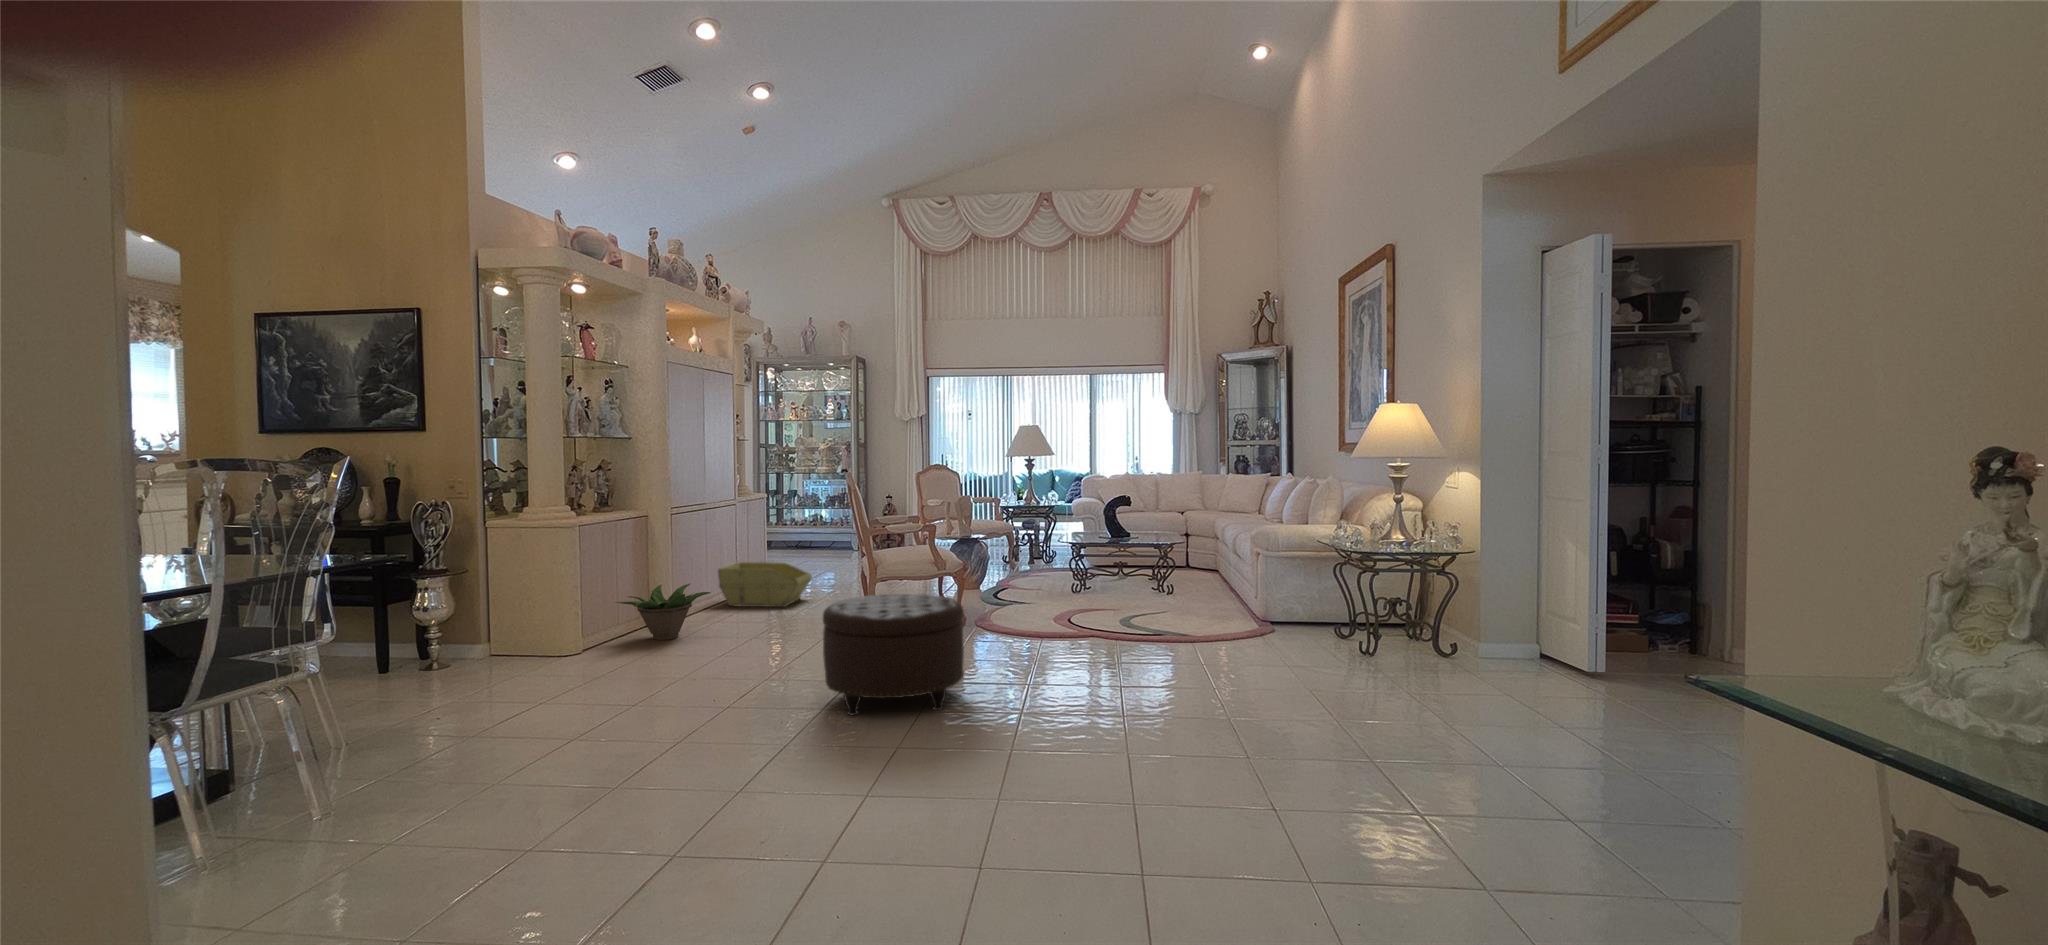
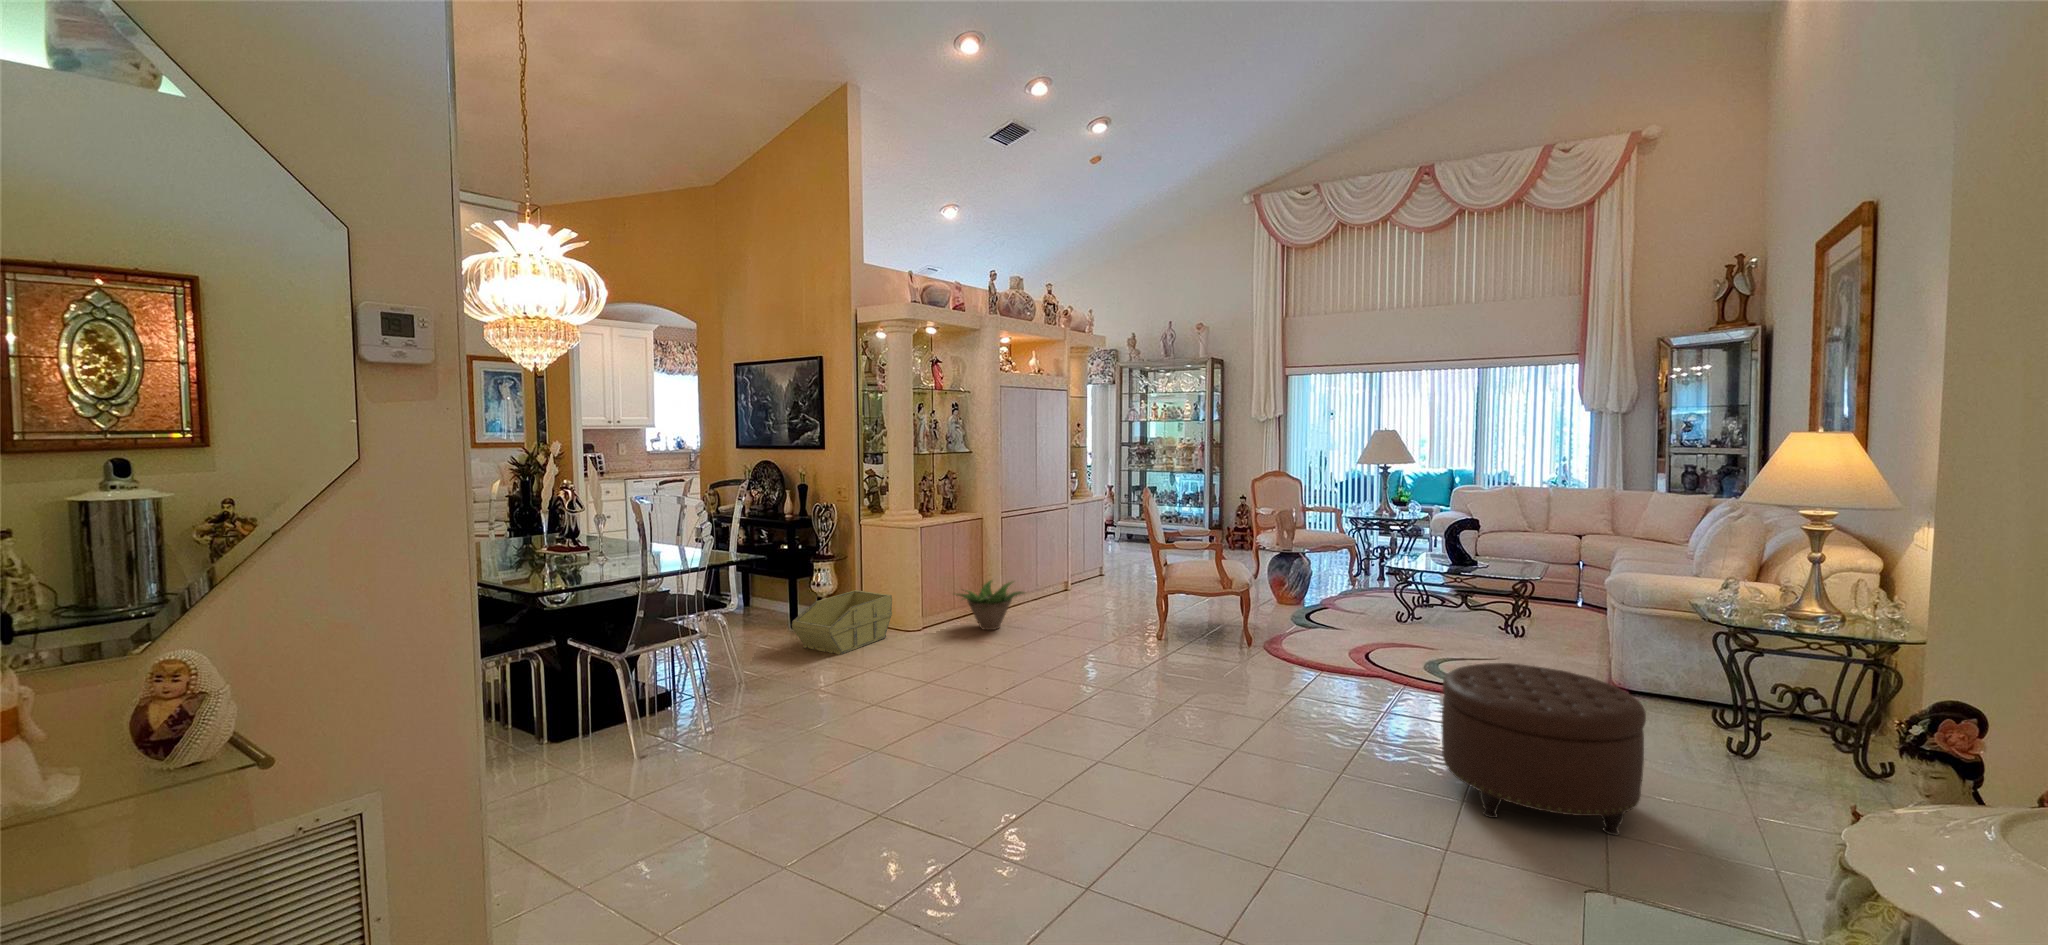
storage bin: present [718,562,812,607] -> present [792,590,892,655]
ottoman: present [823,594,964,715] -> present [1442,663,1646,836]

